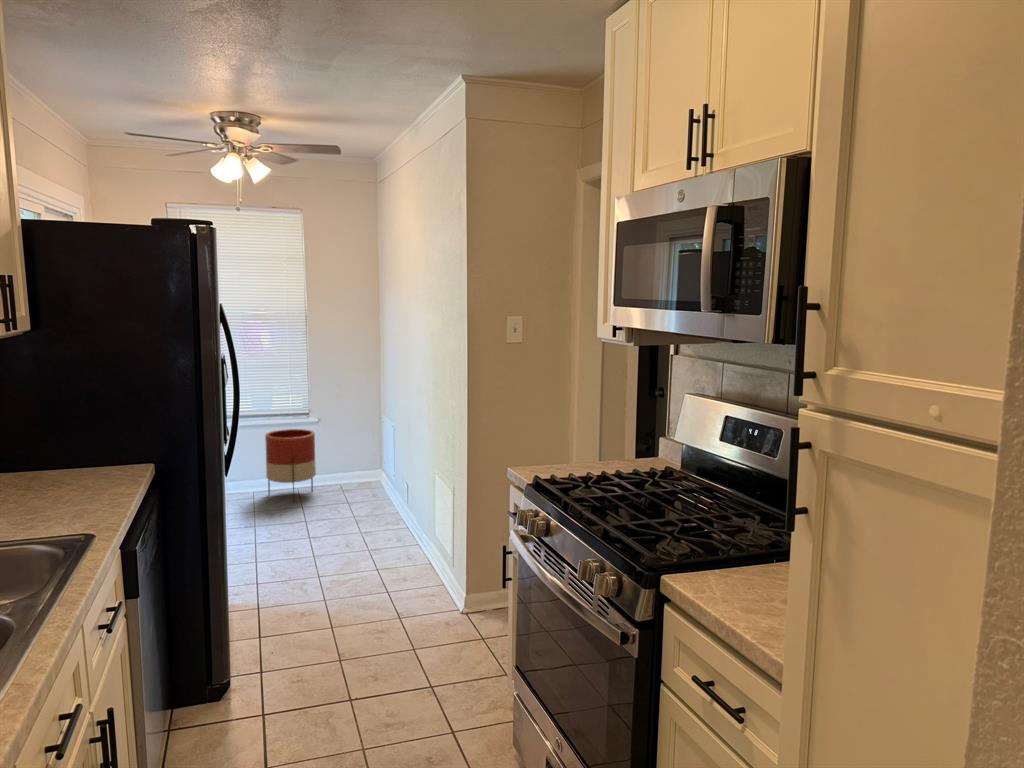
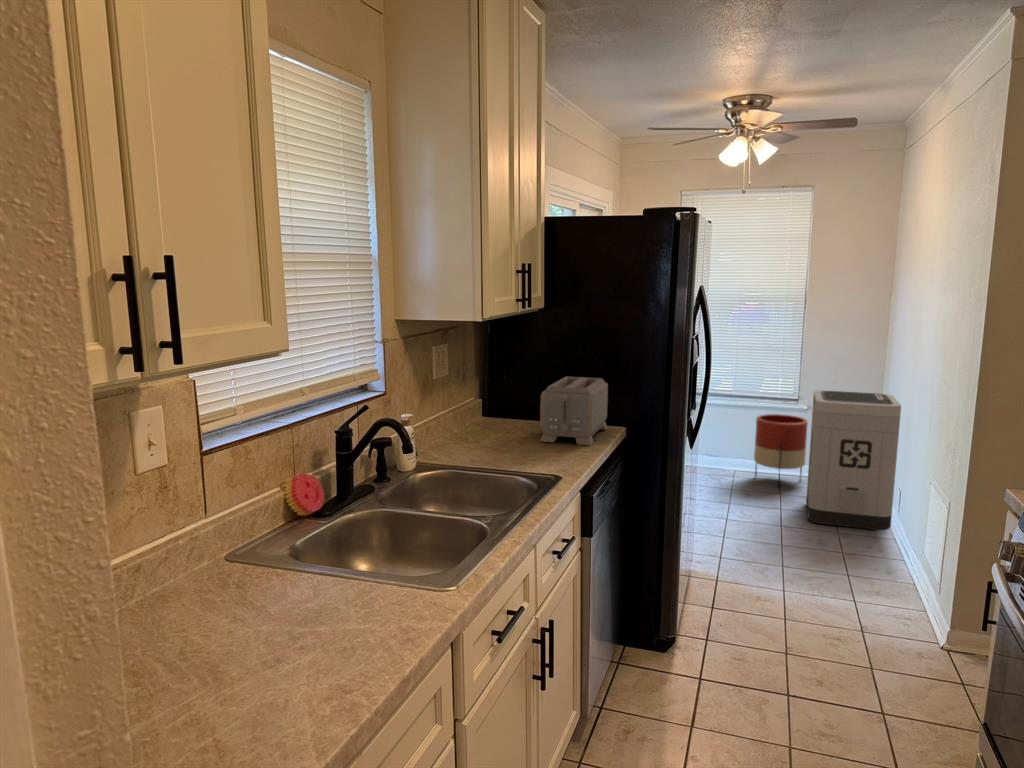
trash can: none [321,400,399,528] -> present [806,390,901,530]
toaster: none [40,412,129,496] -> present [540,377,608,445]

